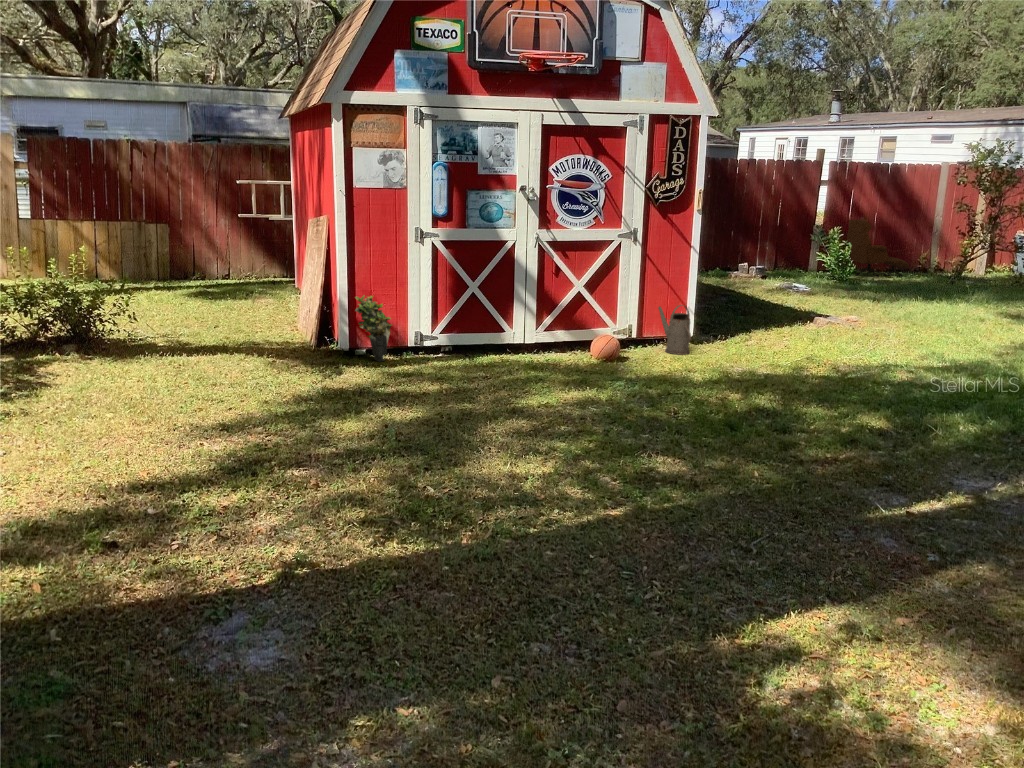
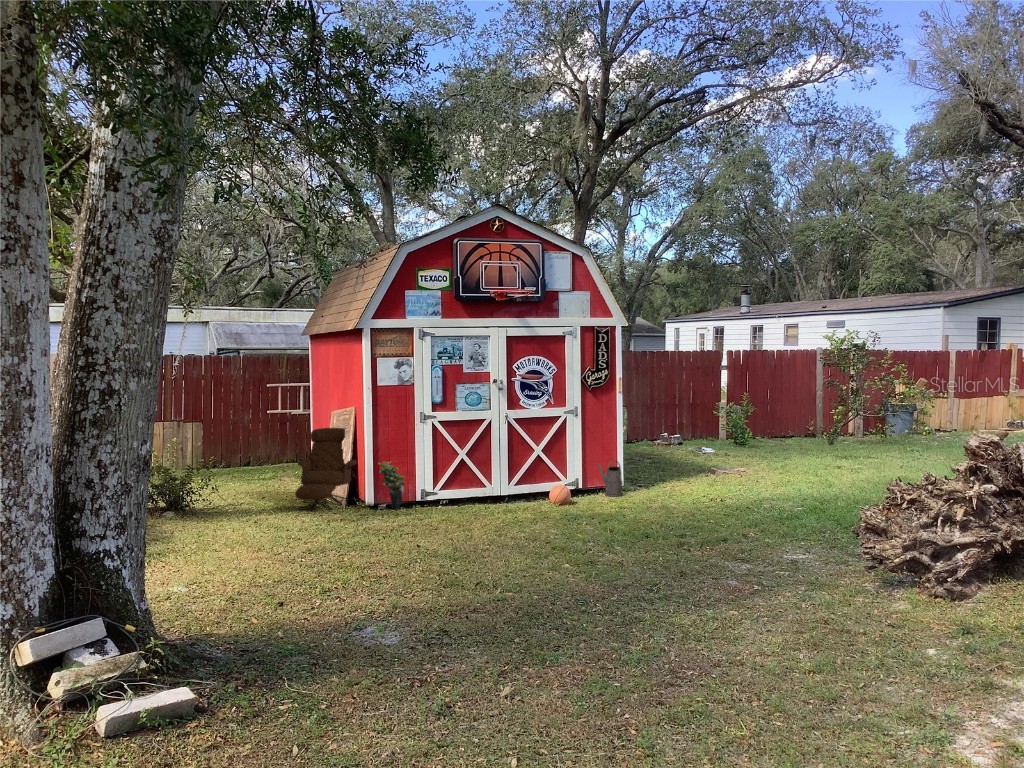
lounge chair: present [847,220,909,277] -> present [295,428,358,511]

